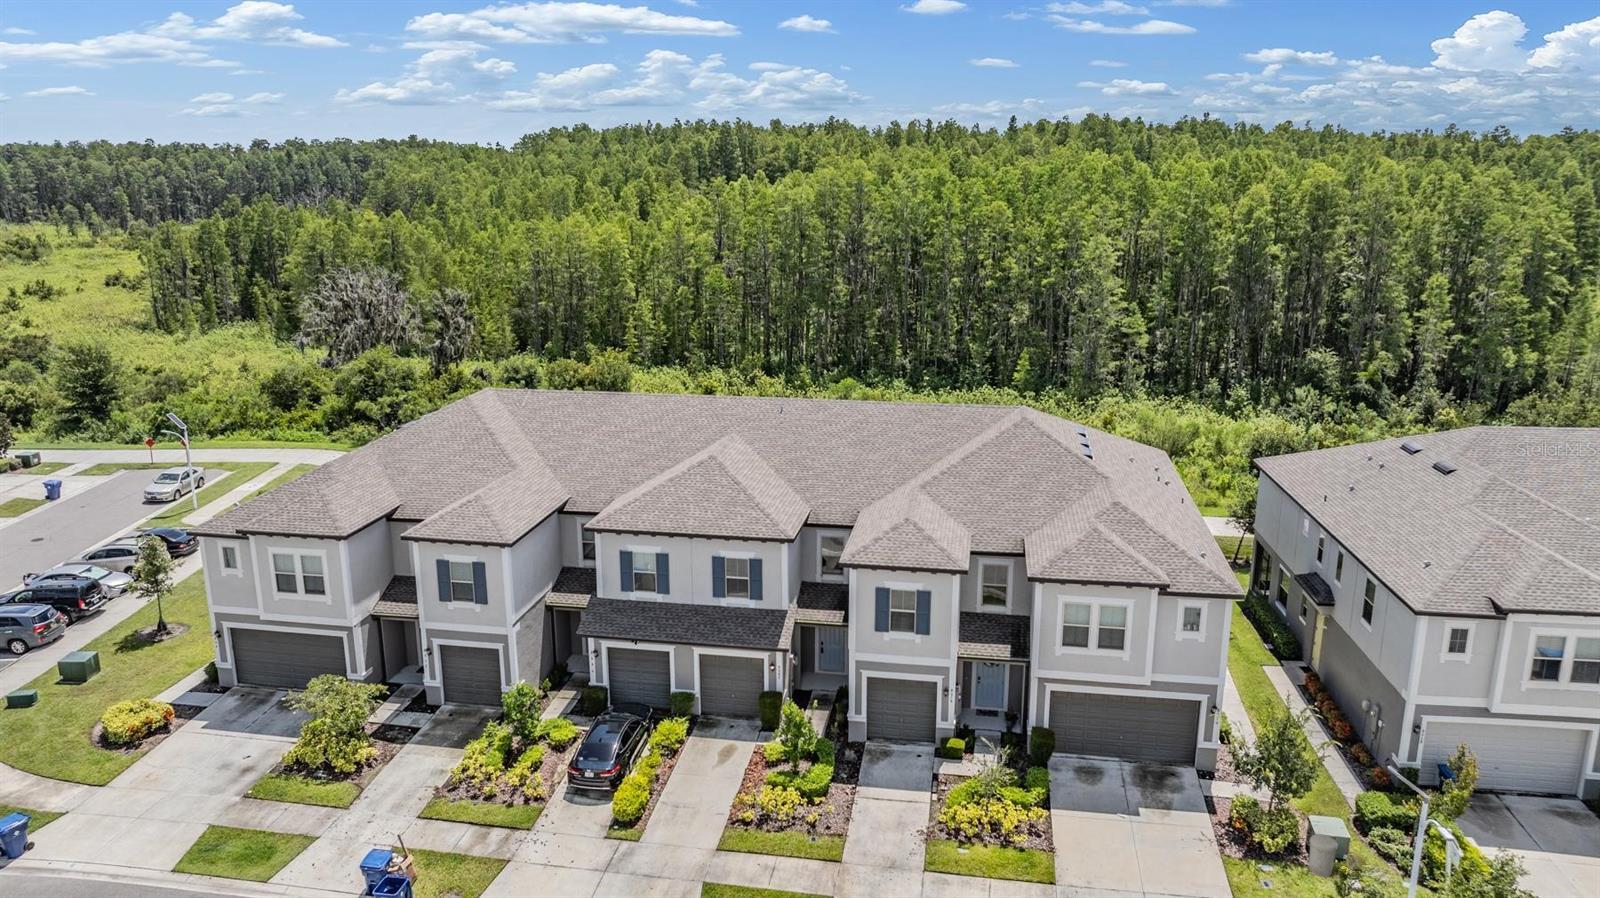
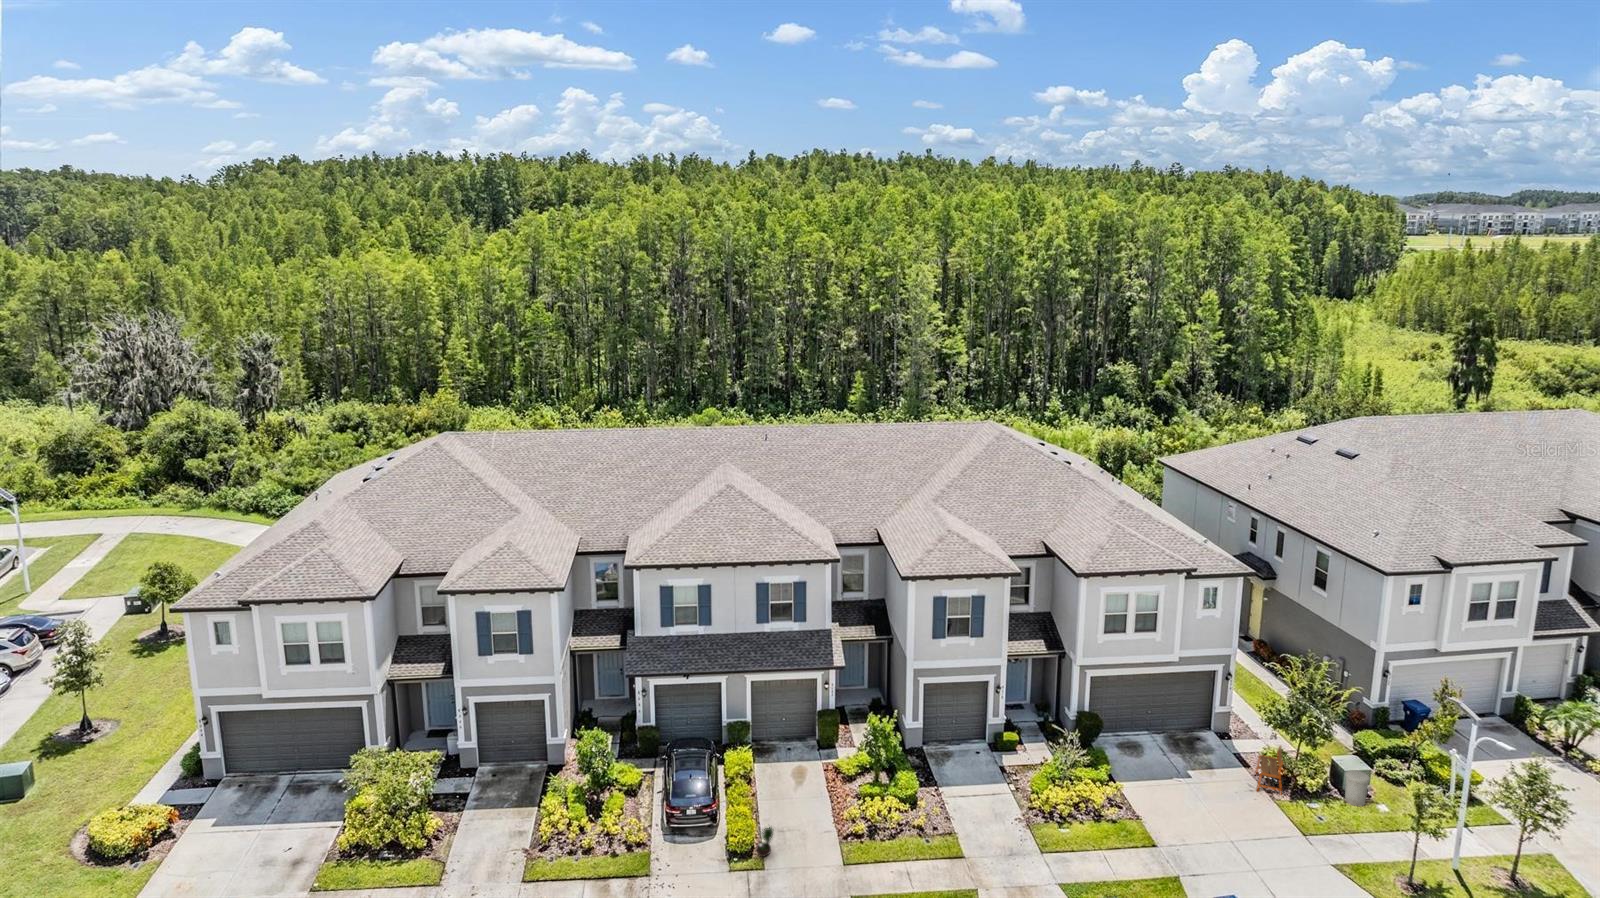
bench: none [1207,794,1247,850] -> present [1256,746,1283,794]
potted tree: none [639,798,658,829] -> present [757,827,774,857]

